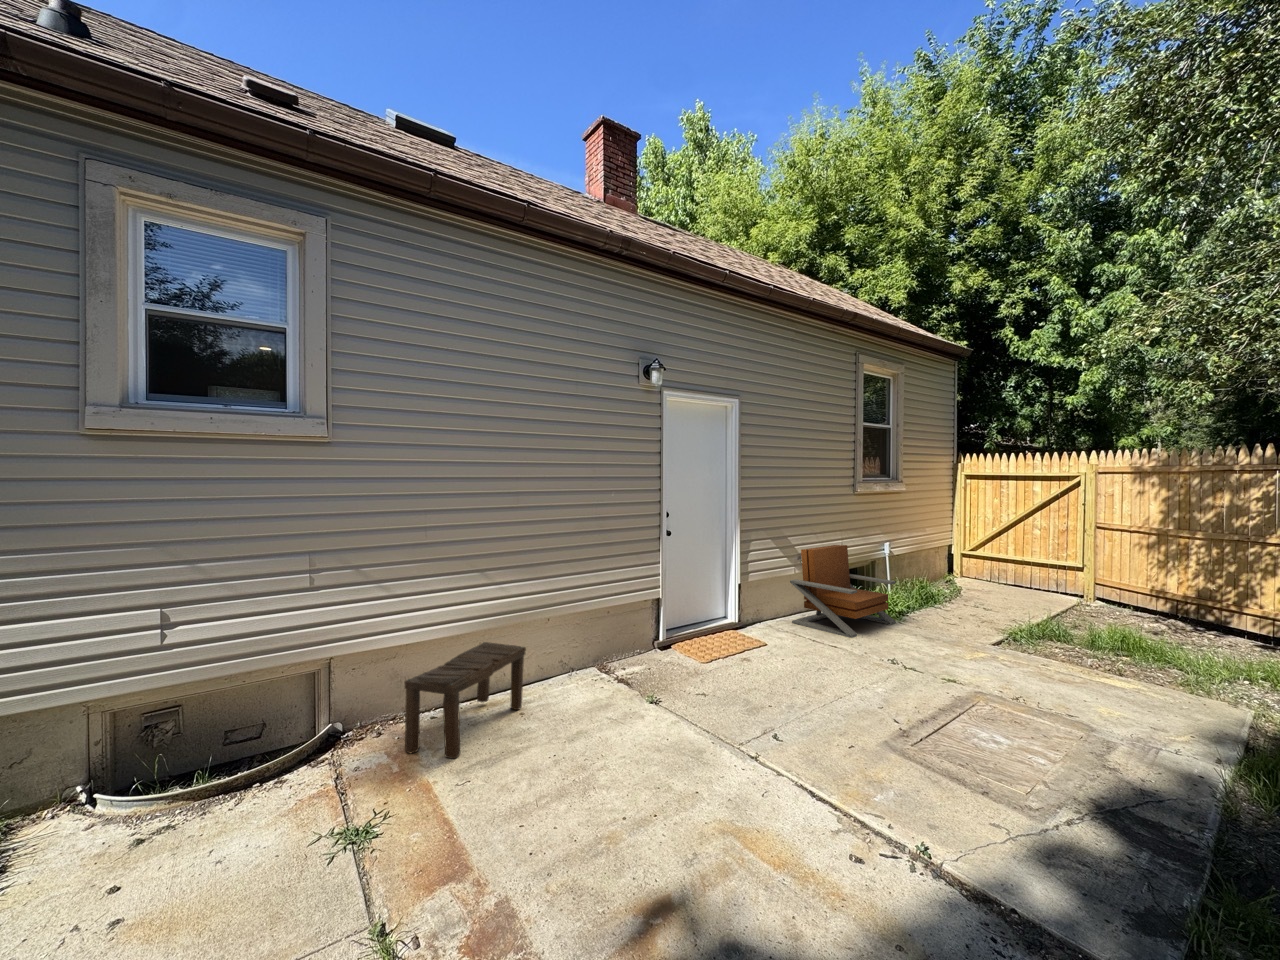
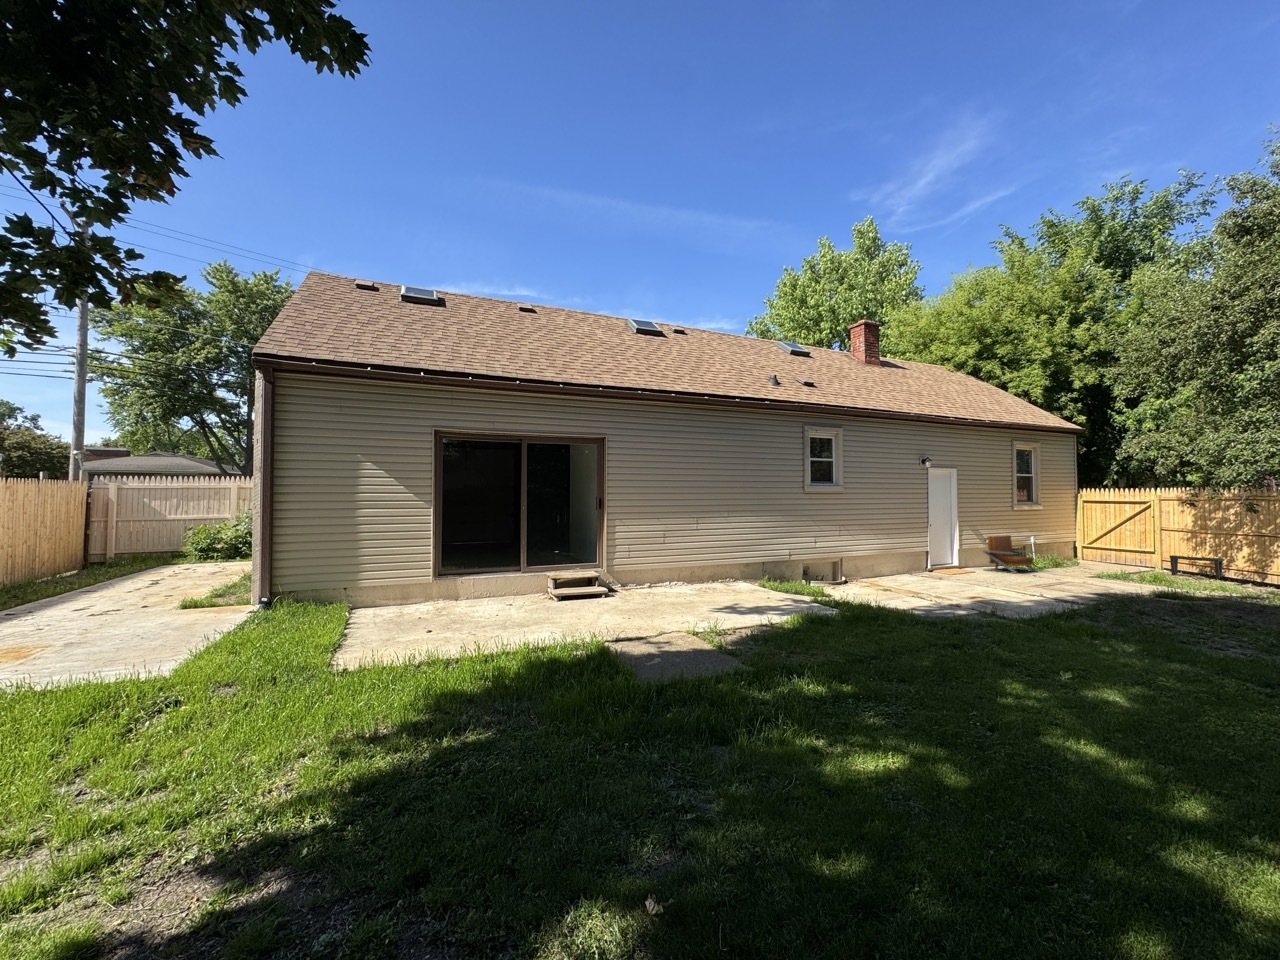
bench: present [405,642,526,759] -> present [1170,555,1224,579]

